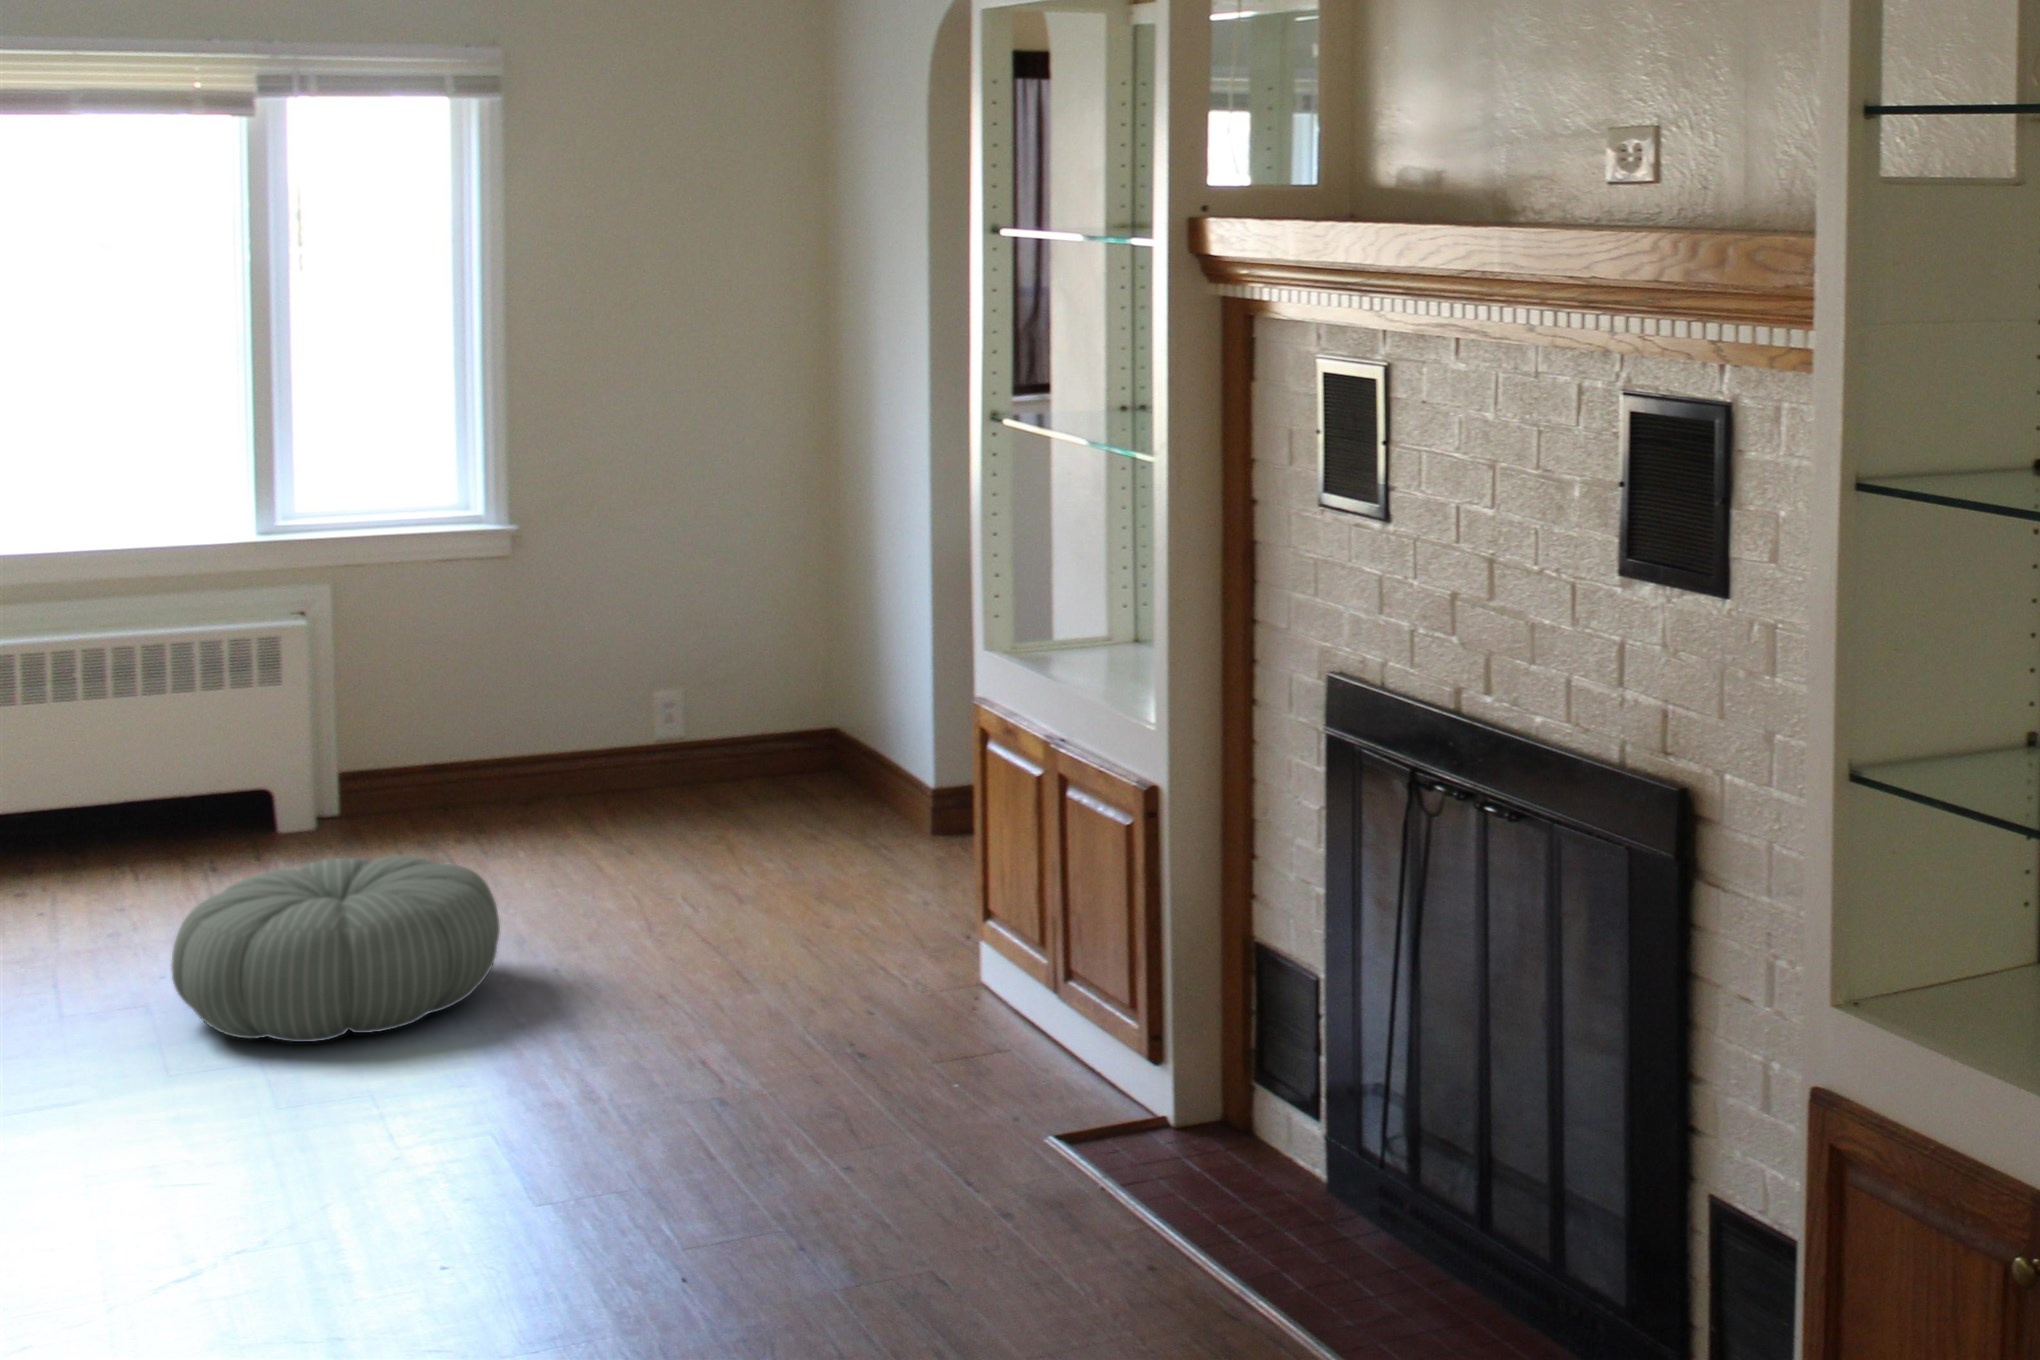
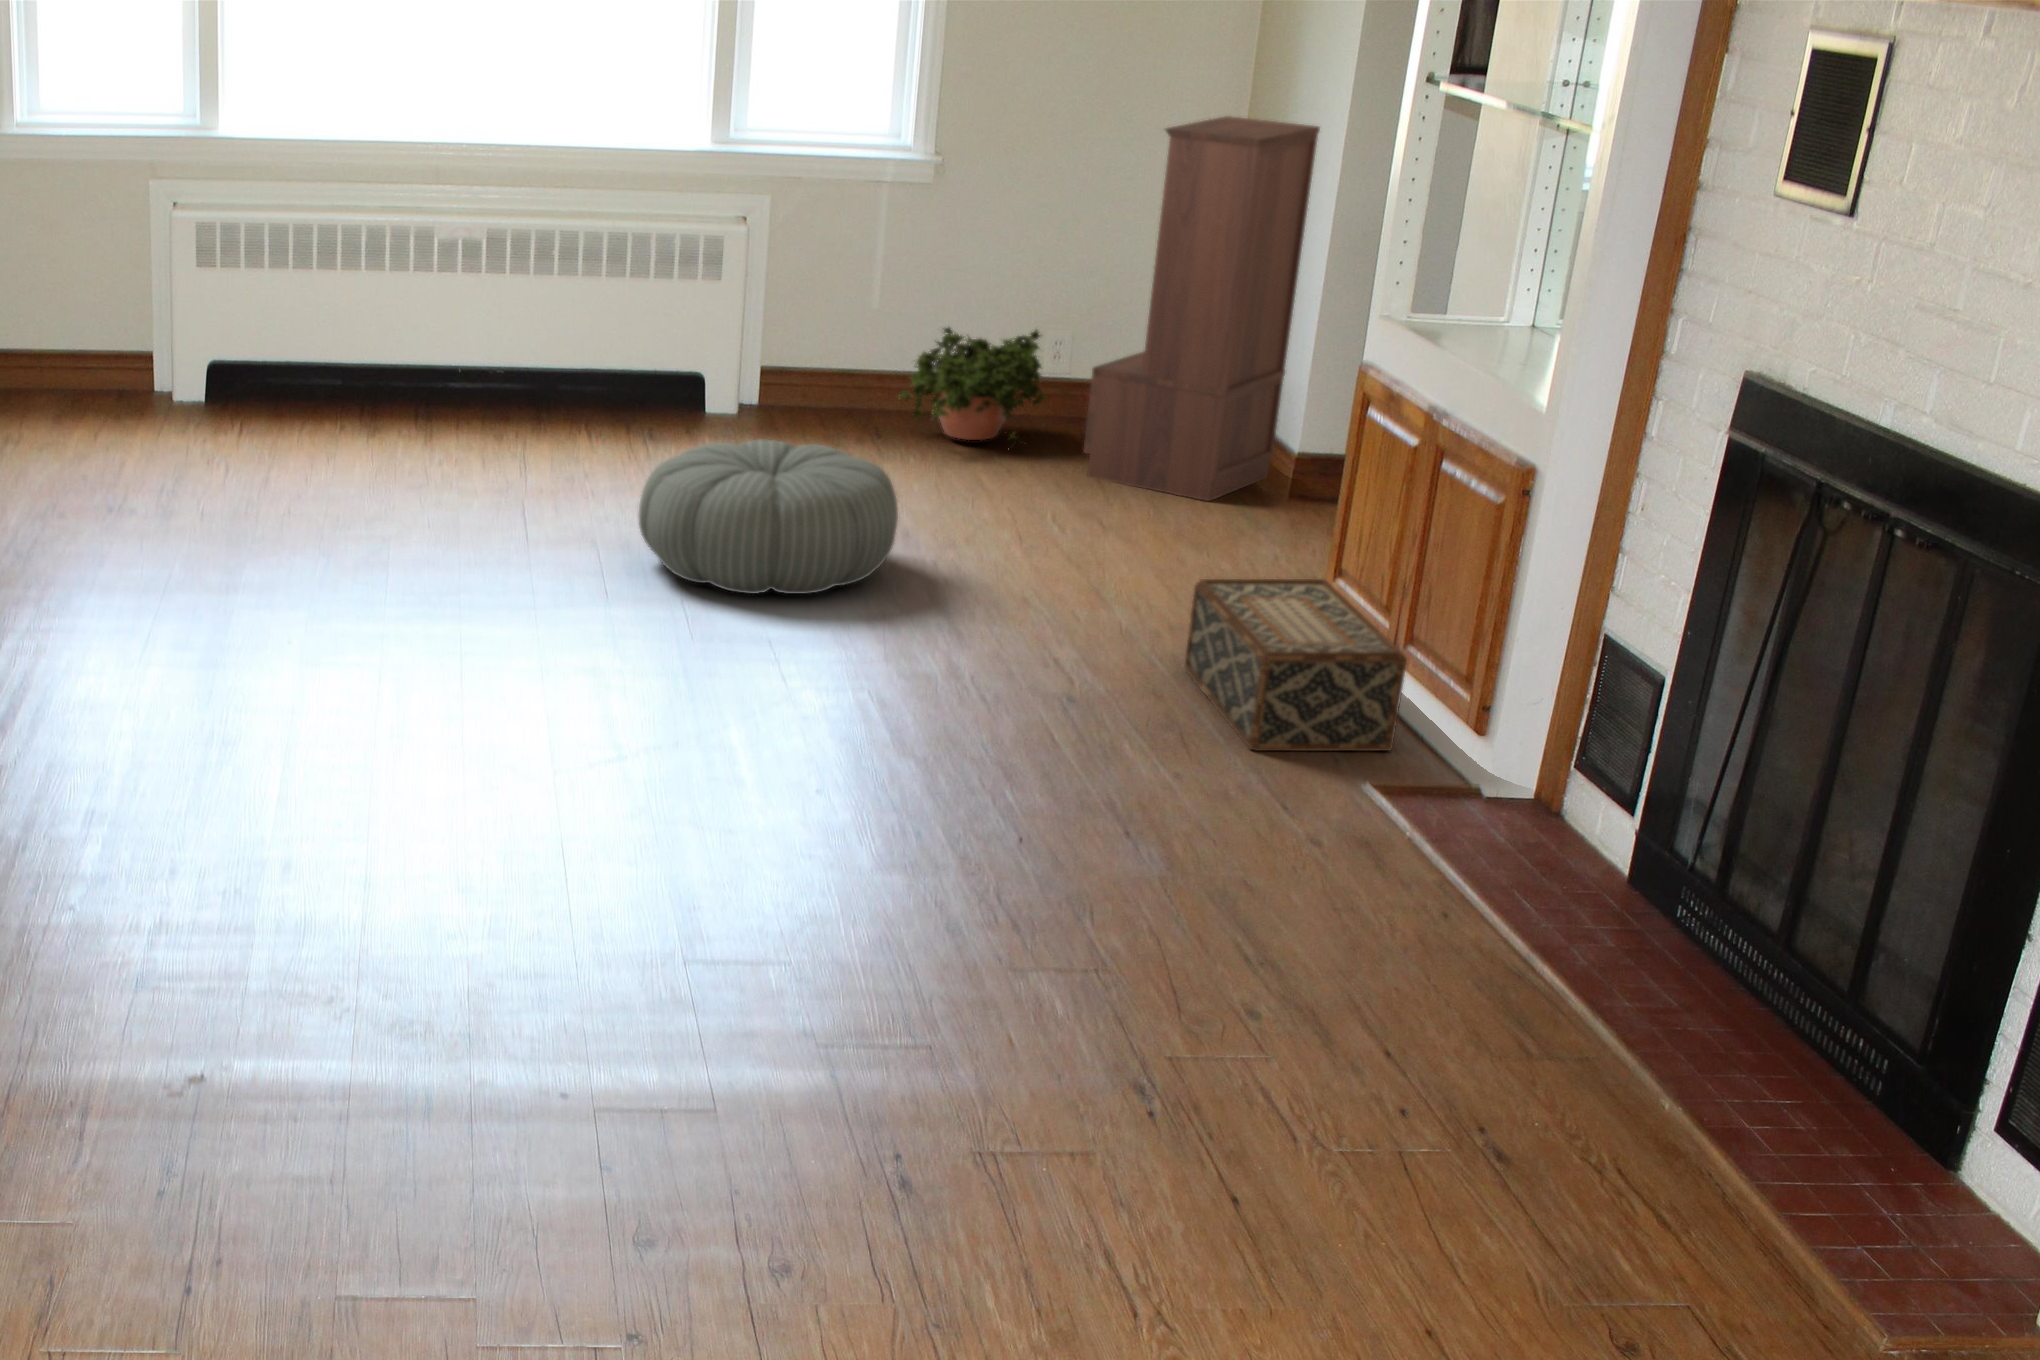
bookshelf: none [709,476,907,850] -> present [1084,116,1320,501]
potted plant: none [499,696,667,827] -> present [899,328,1045,440]
woven basket: none [838,920,1068,1121] -> present [1185,579,1407,751]

